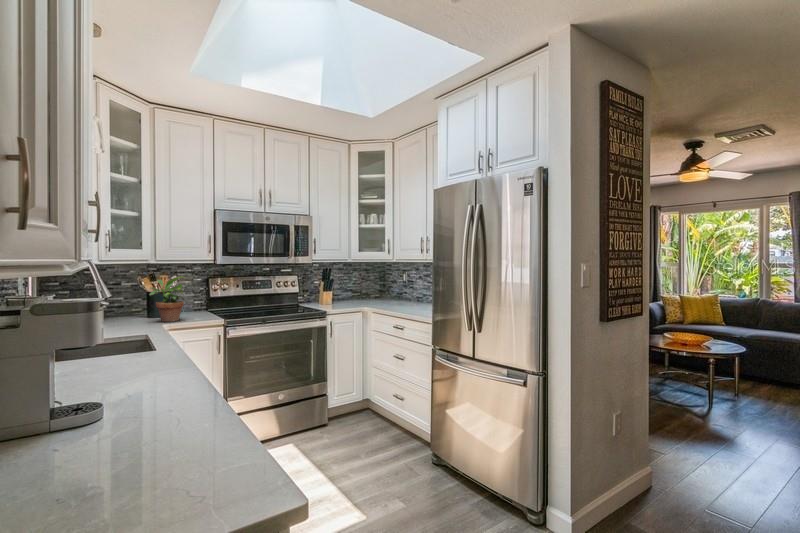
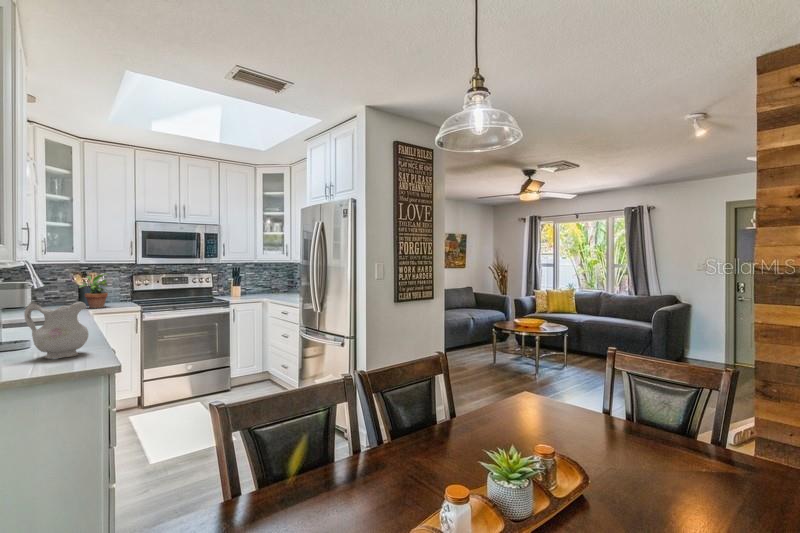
ceramic pitcher: none [102,337,216,459] -> present [24,302,88,359]

